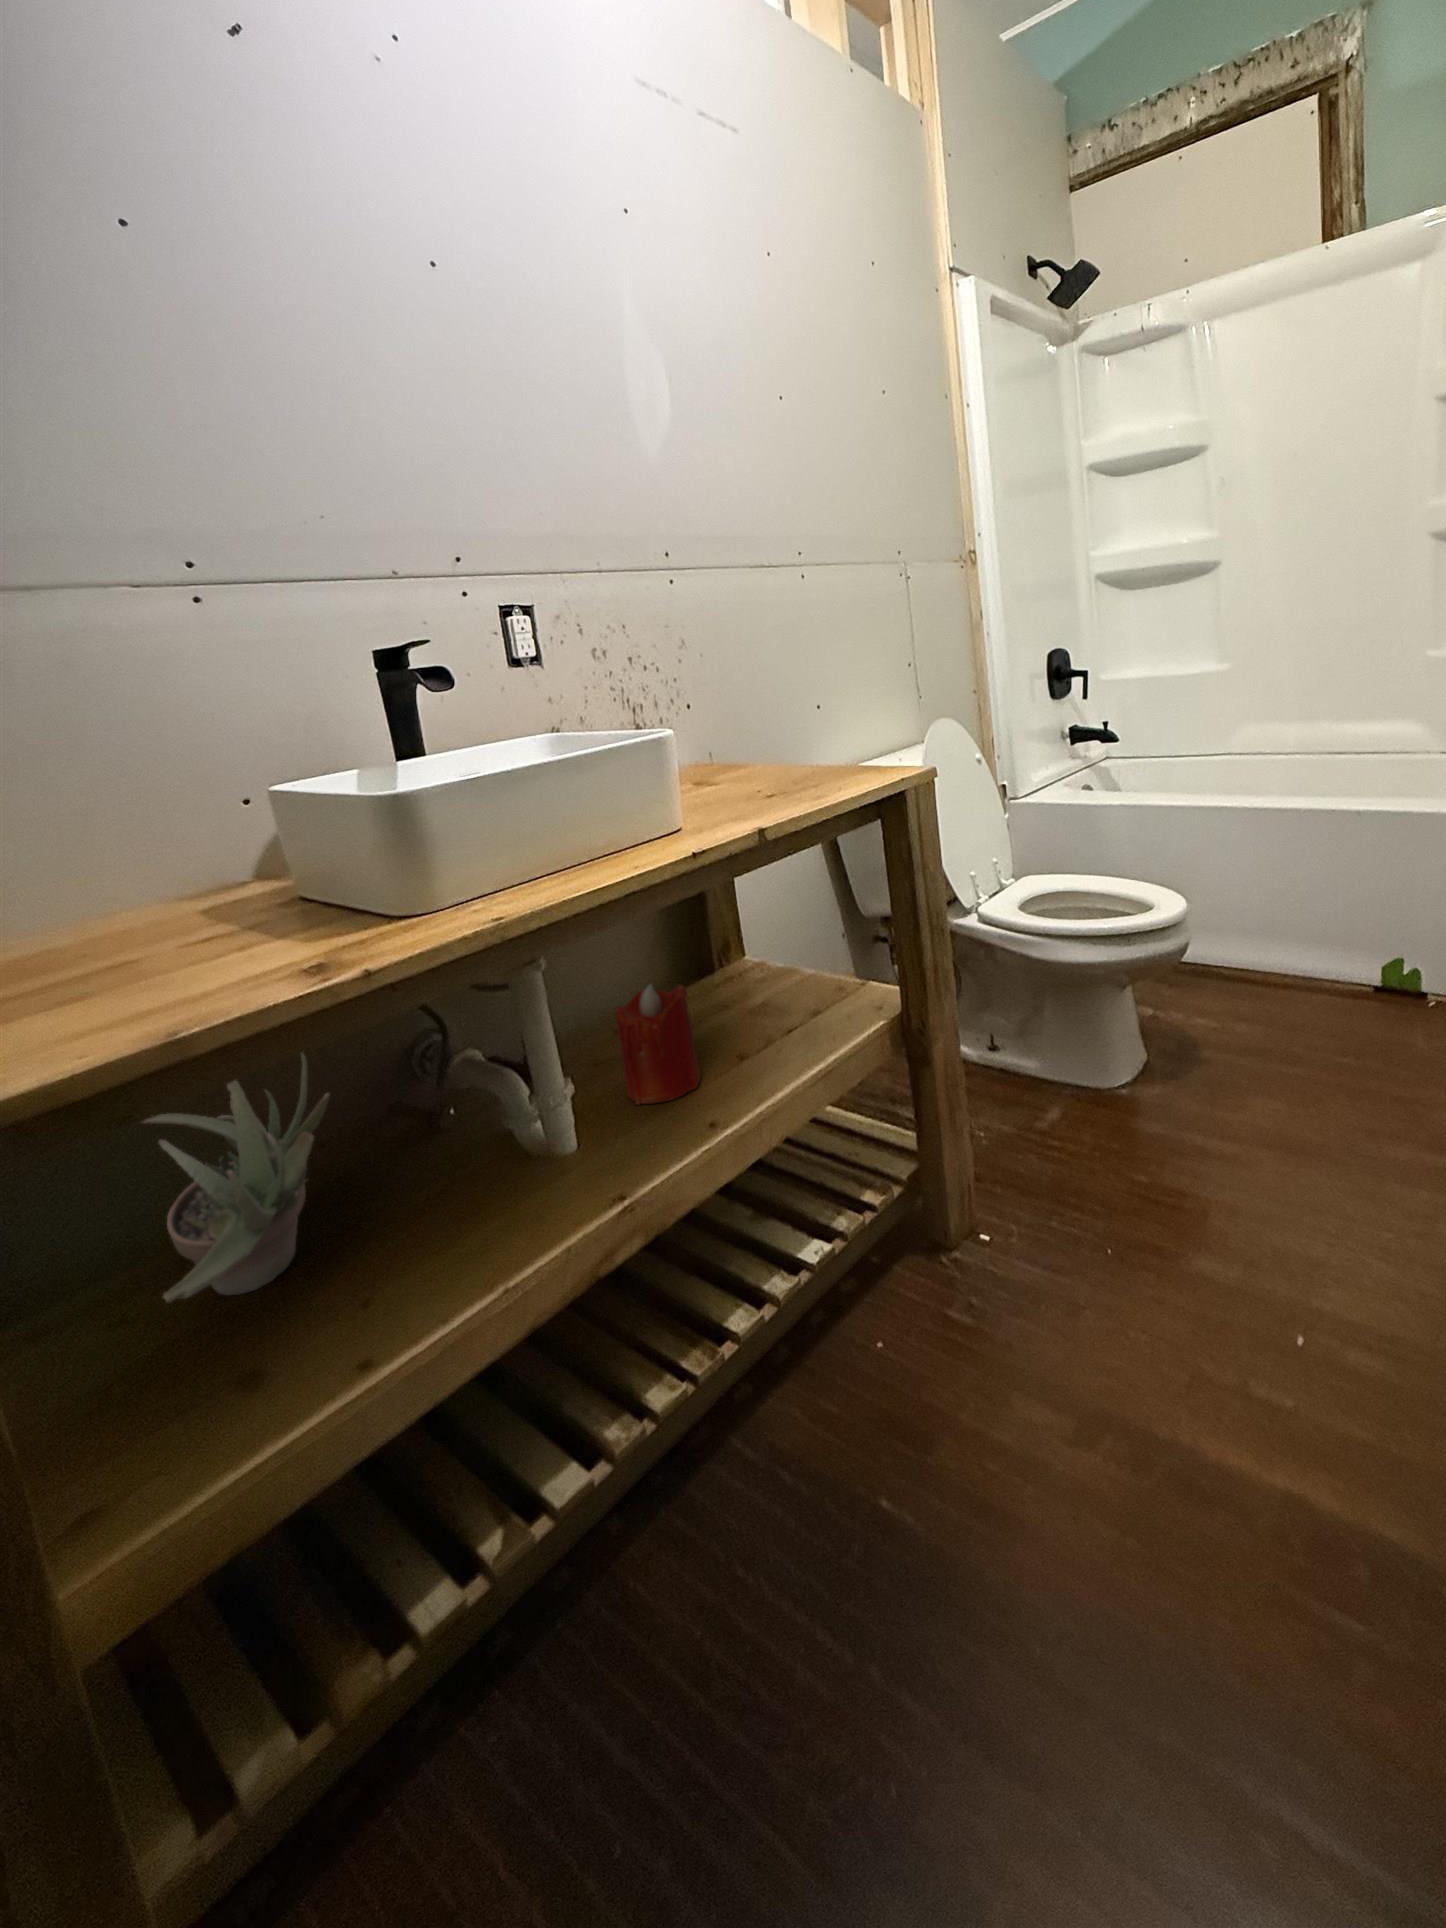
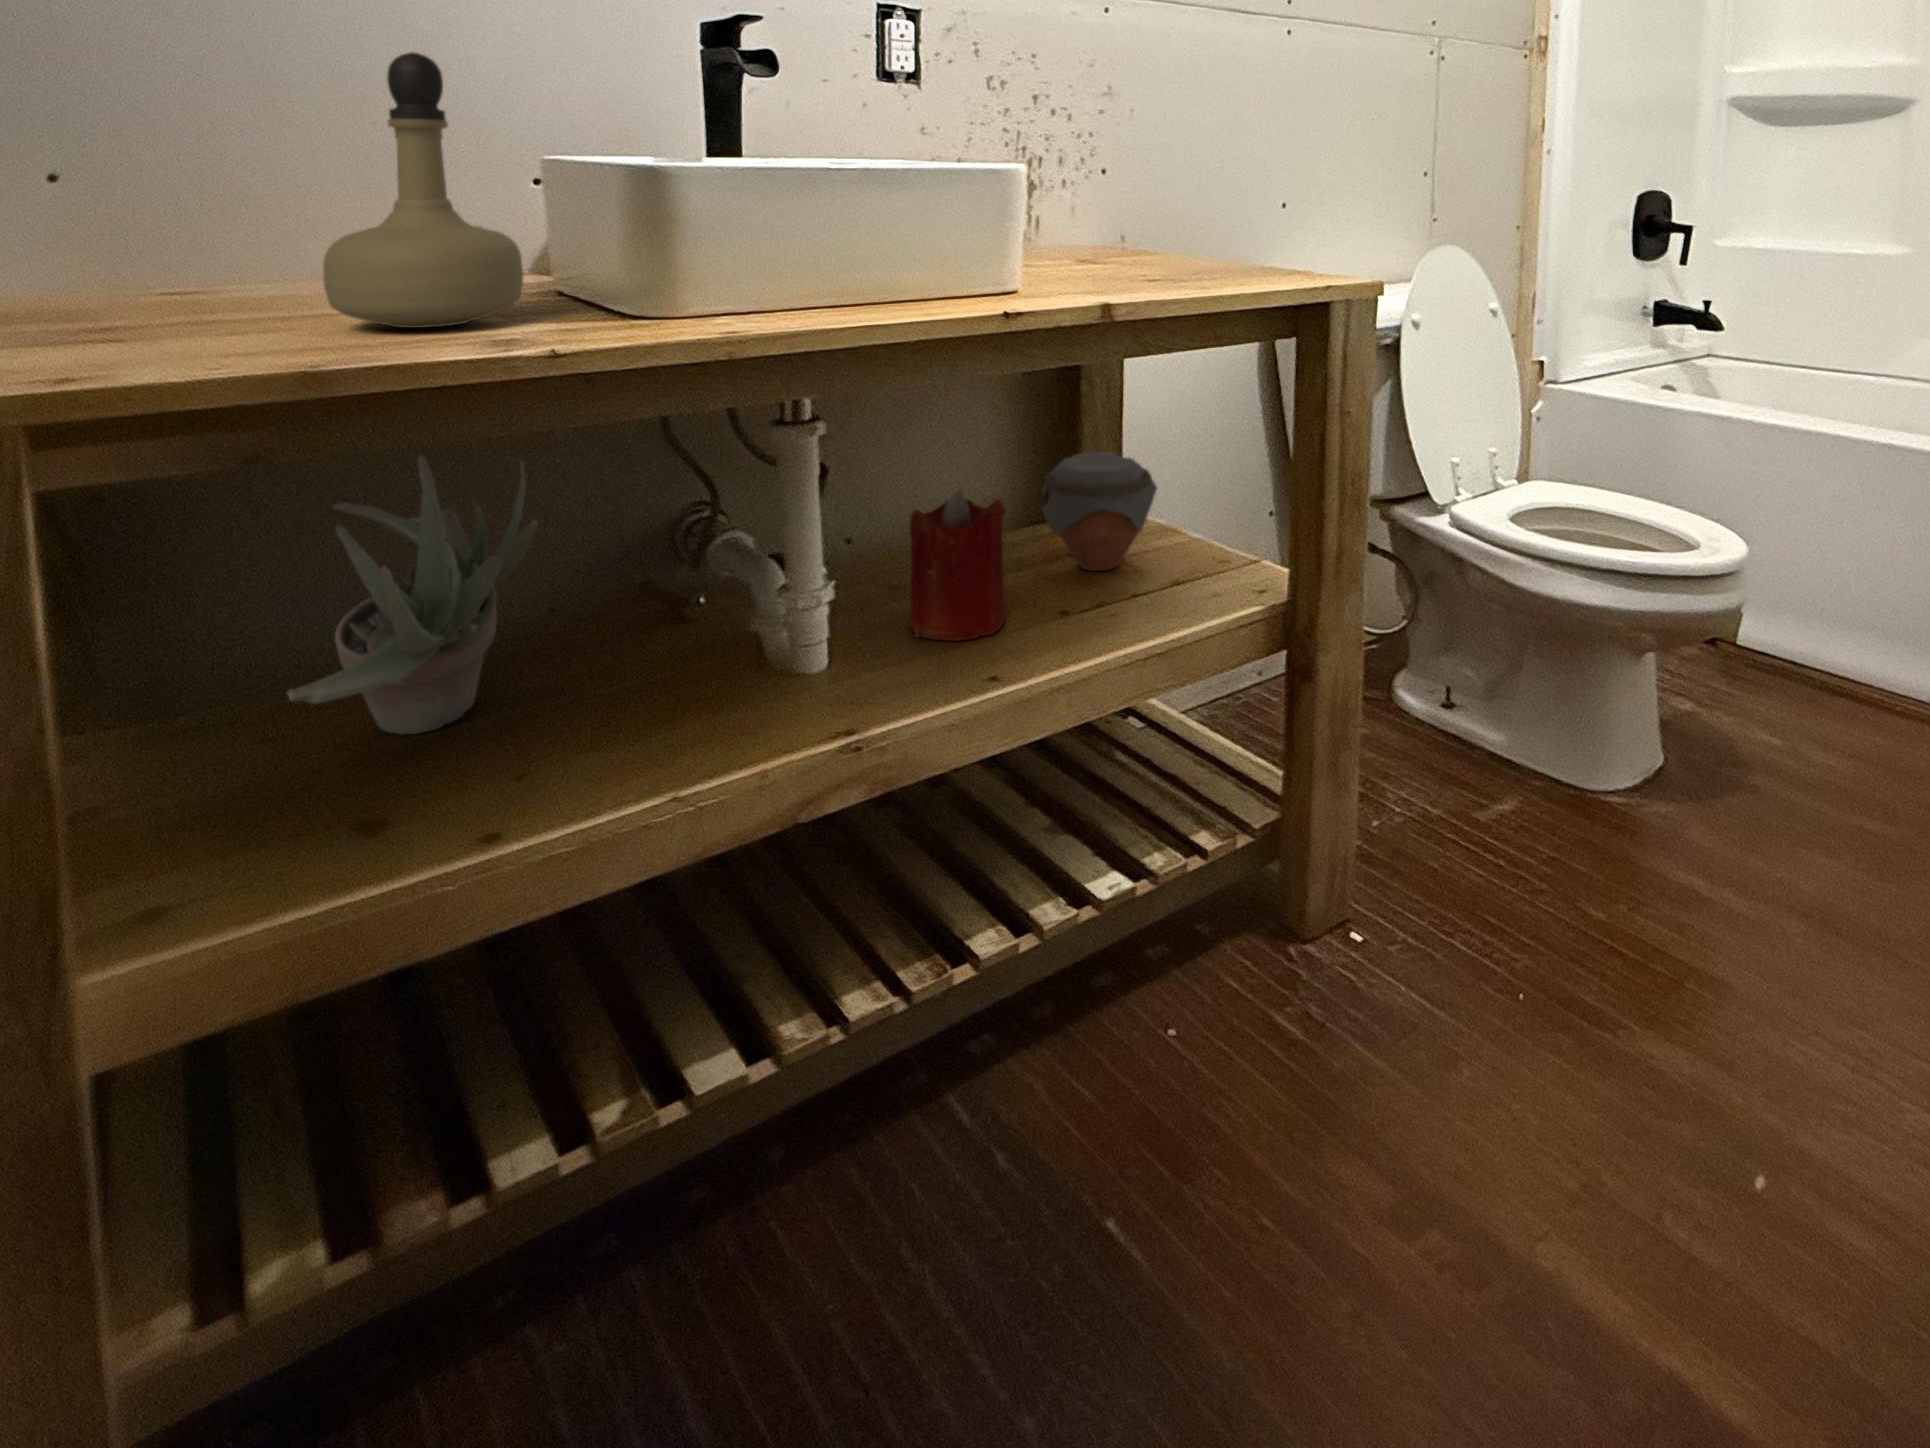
perfume bottle: none [122,733,300,970] -> present [323,52,523,328]
jar: none [698,926,785,1019] -> present [1042,452,1157,571]

